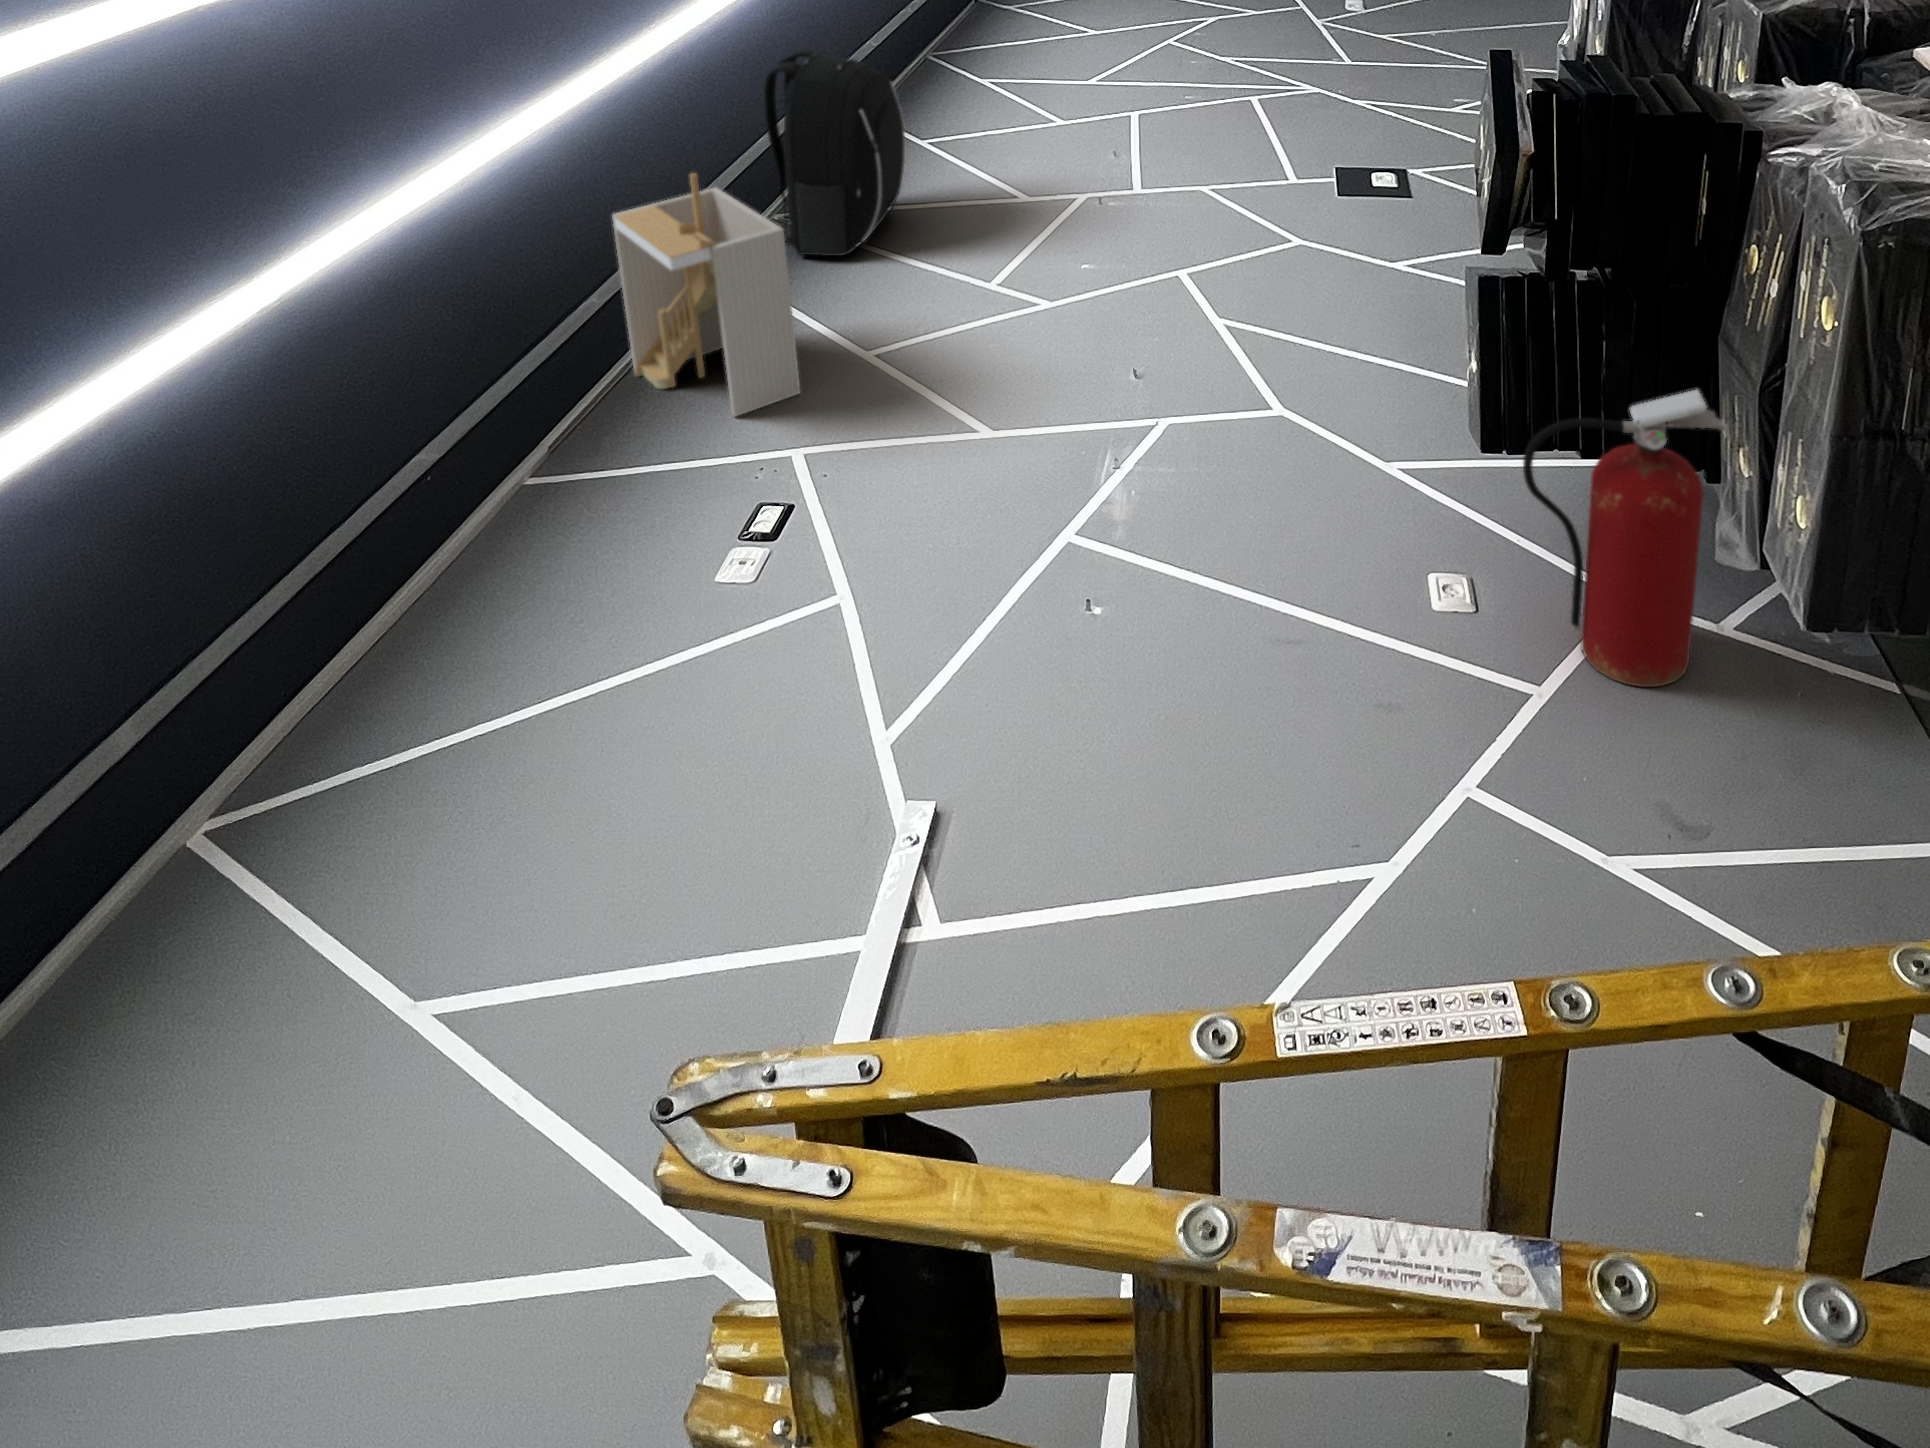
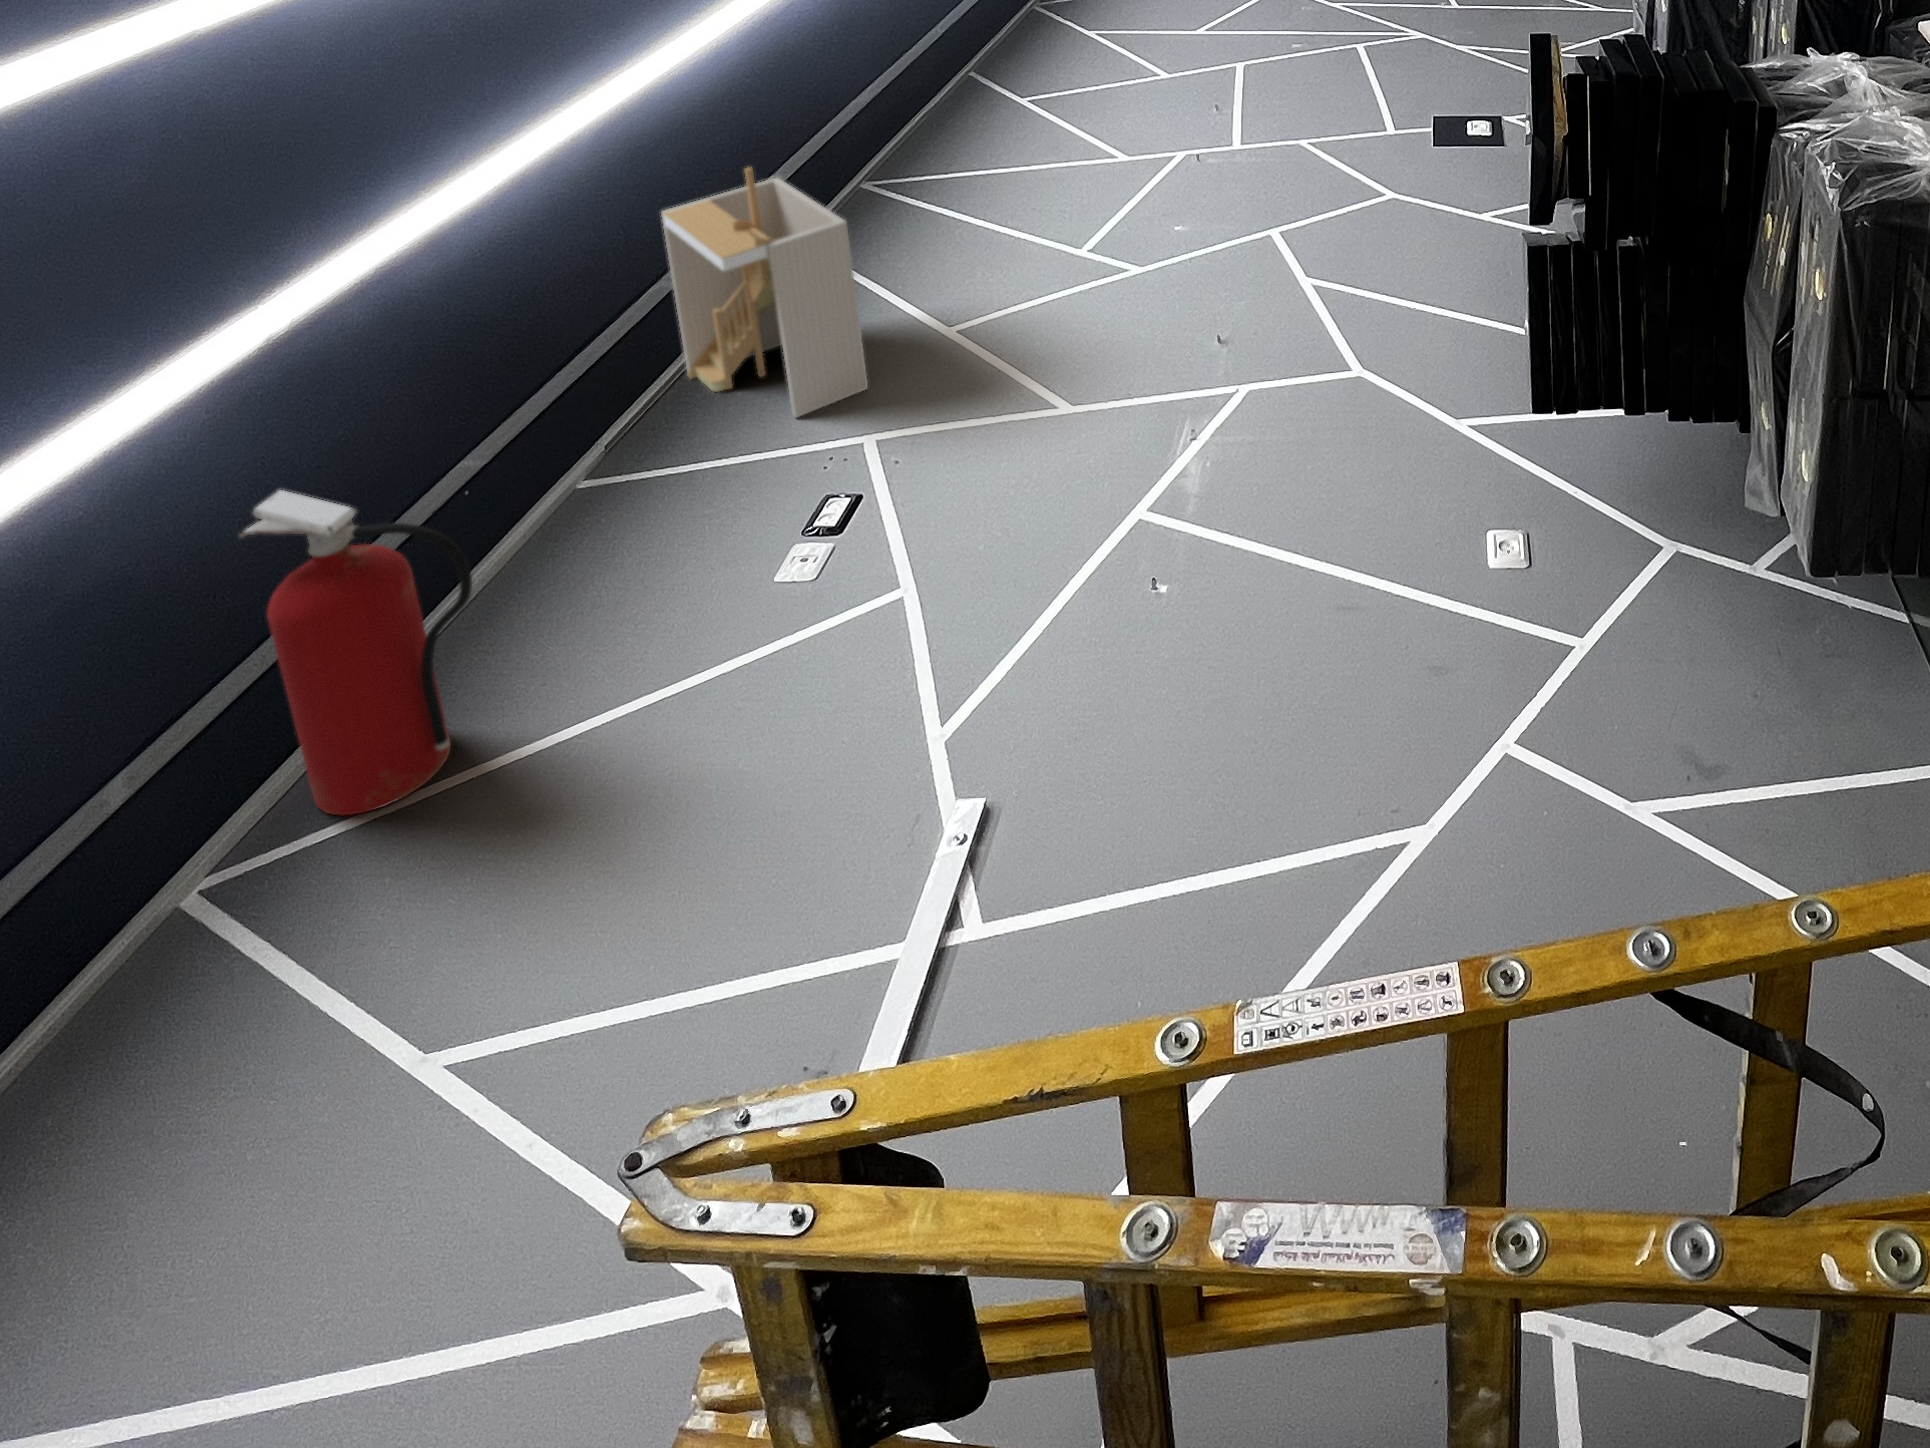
backpack: present [764,49,905,256] -> none [826,23,989,237]
fire extinguisher: present [1523,390,1727,687] -> present [240,490,472,815]

